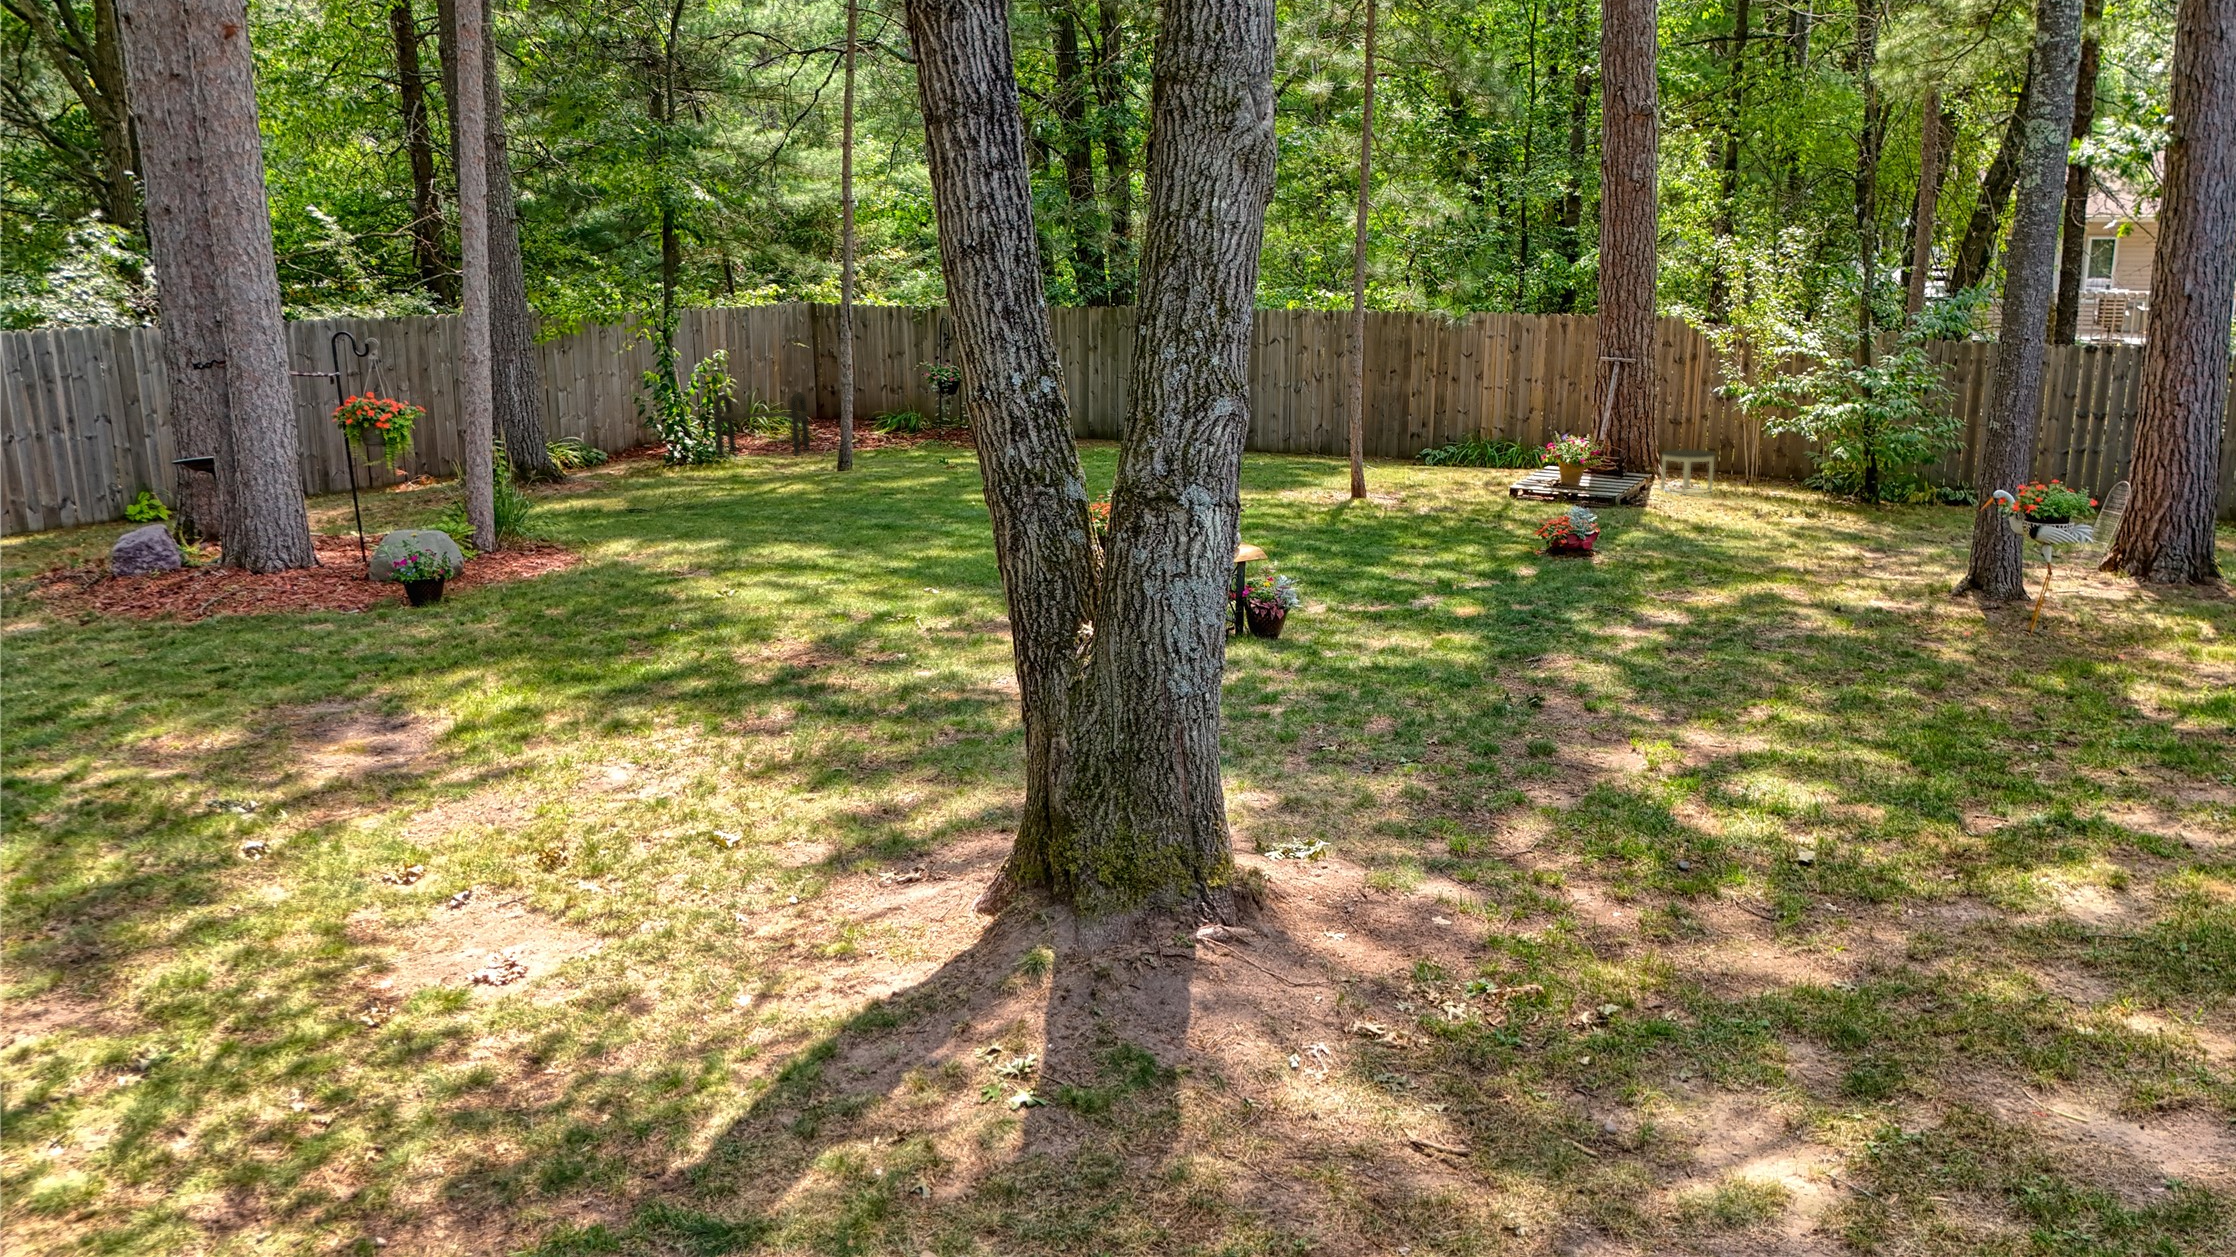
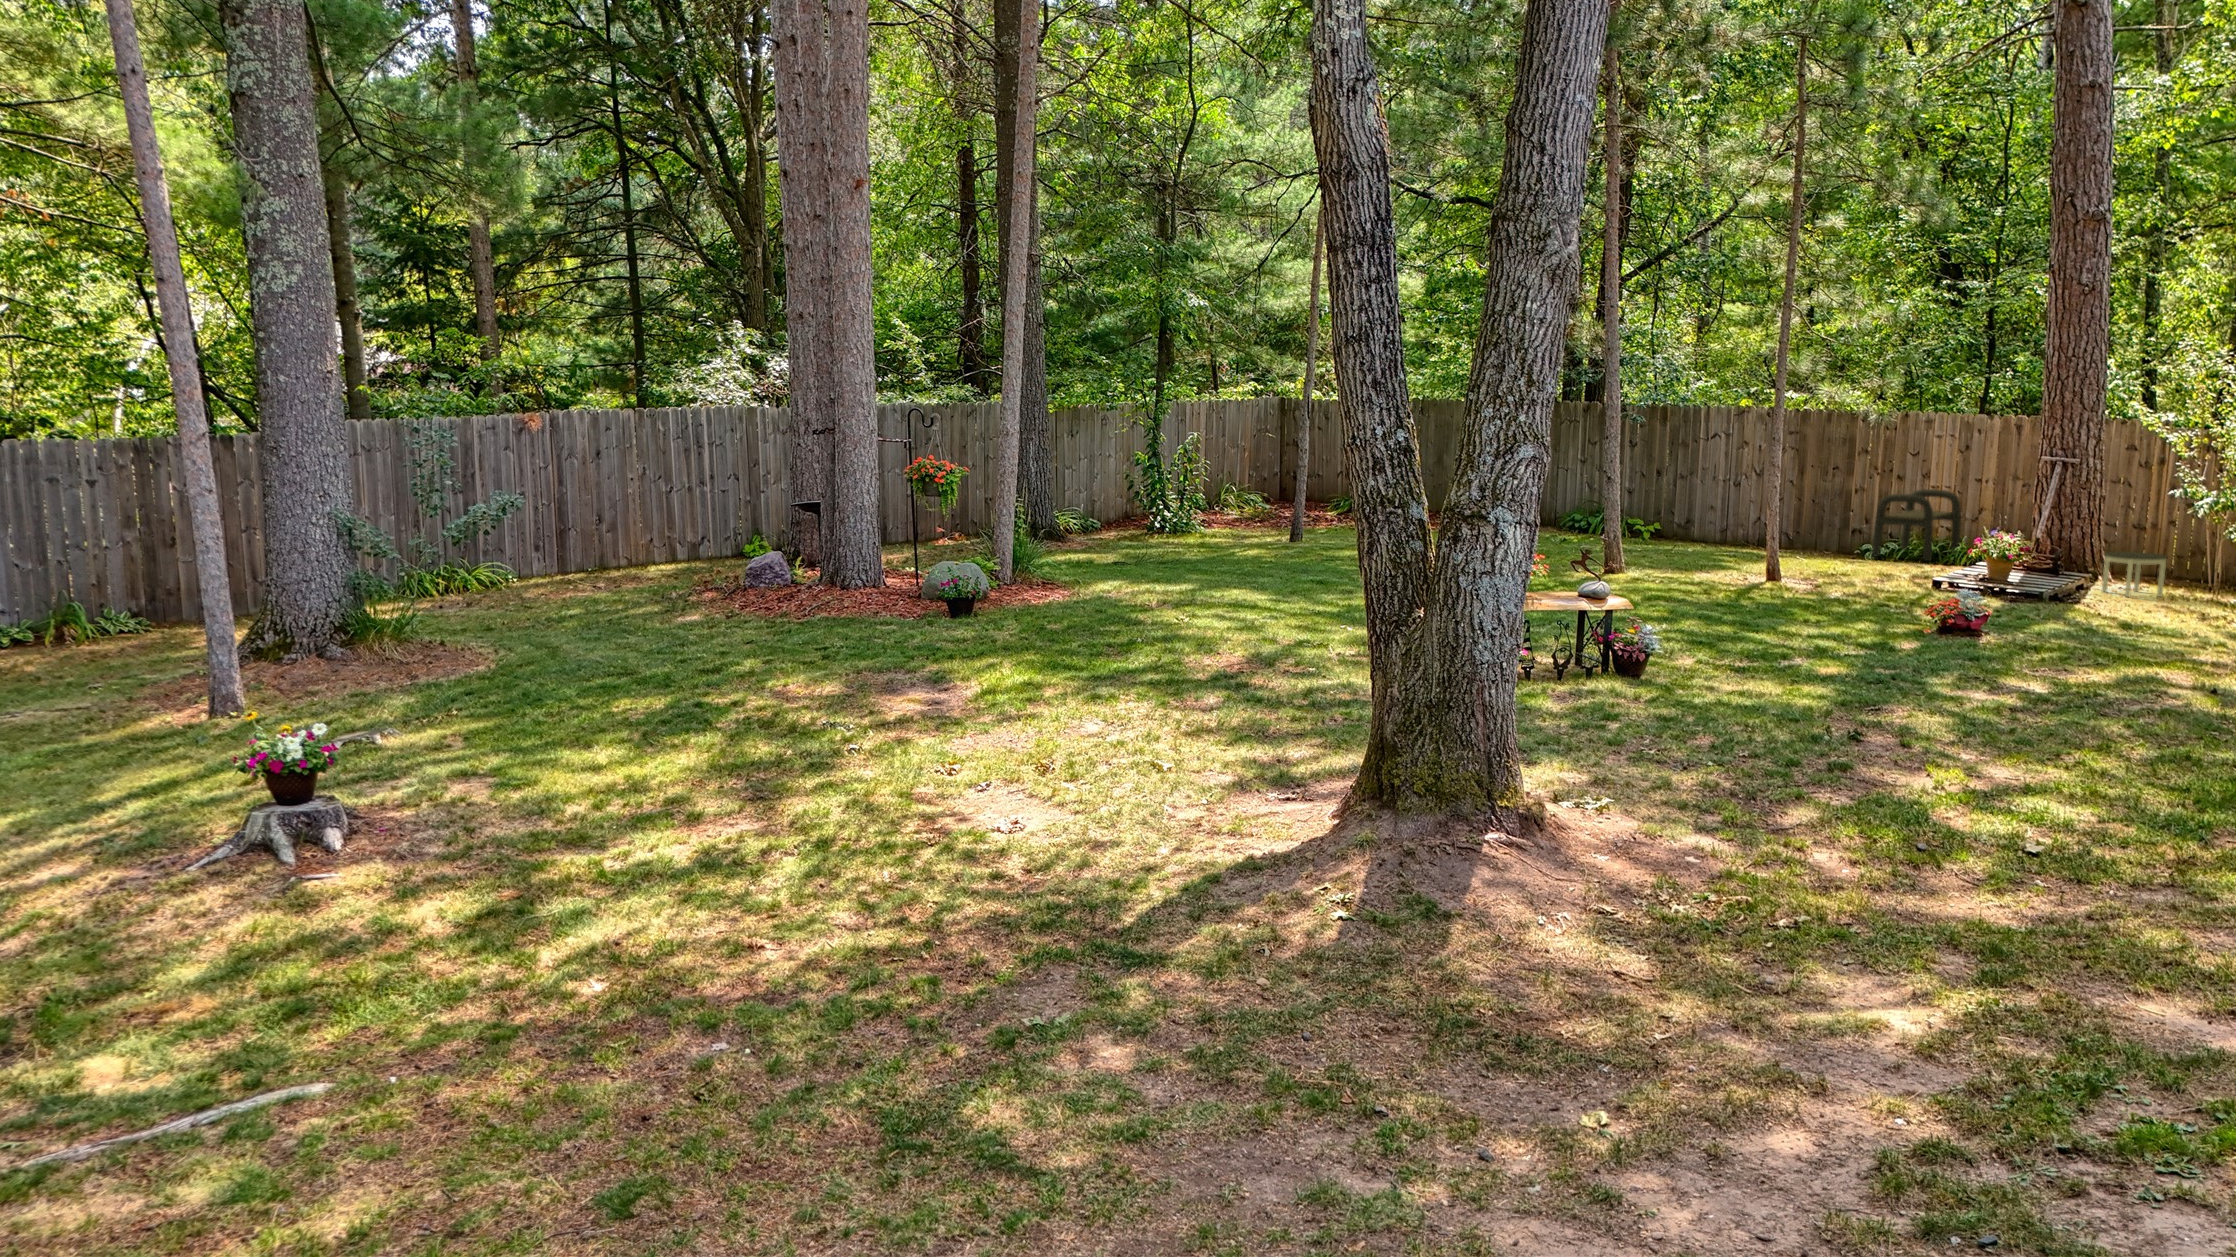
bench: present [714,392,810,456] -> present [1872,489,1961,561]

